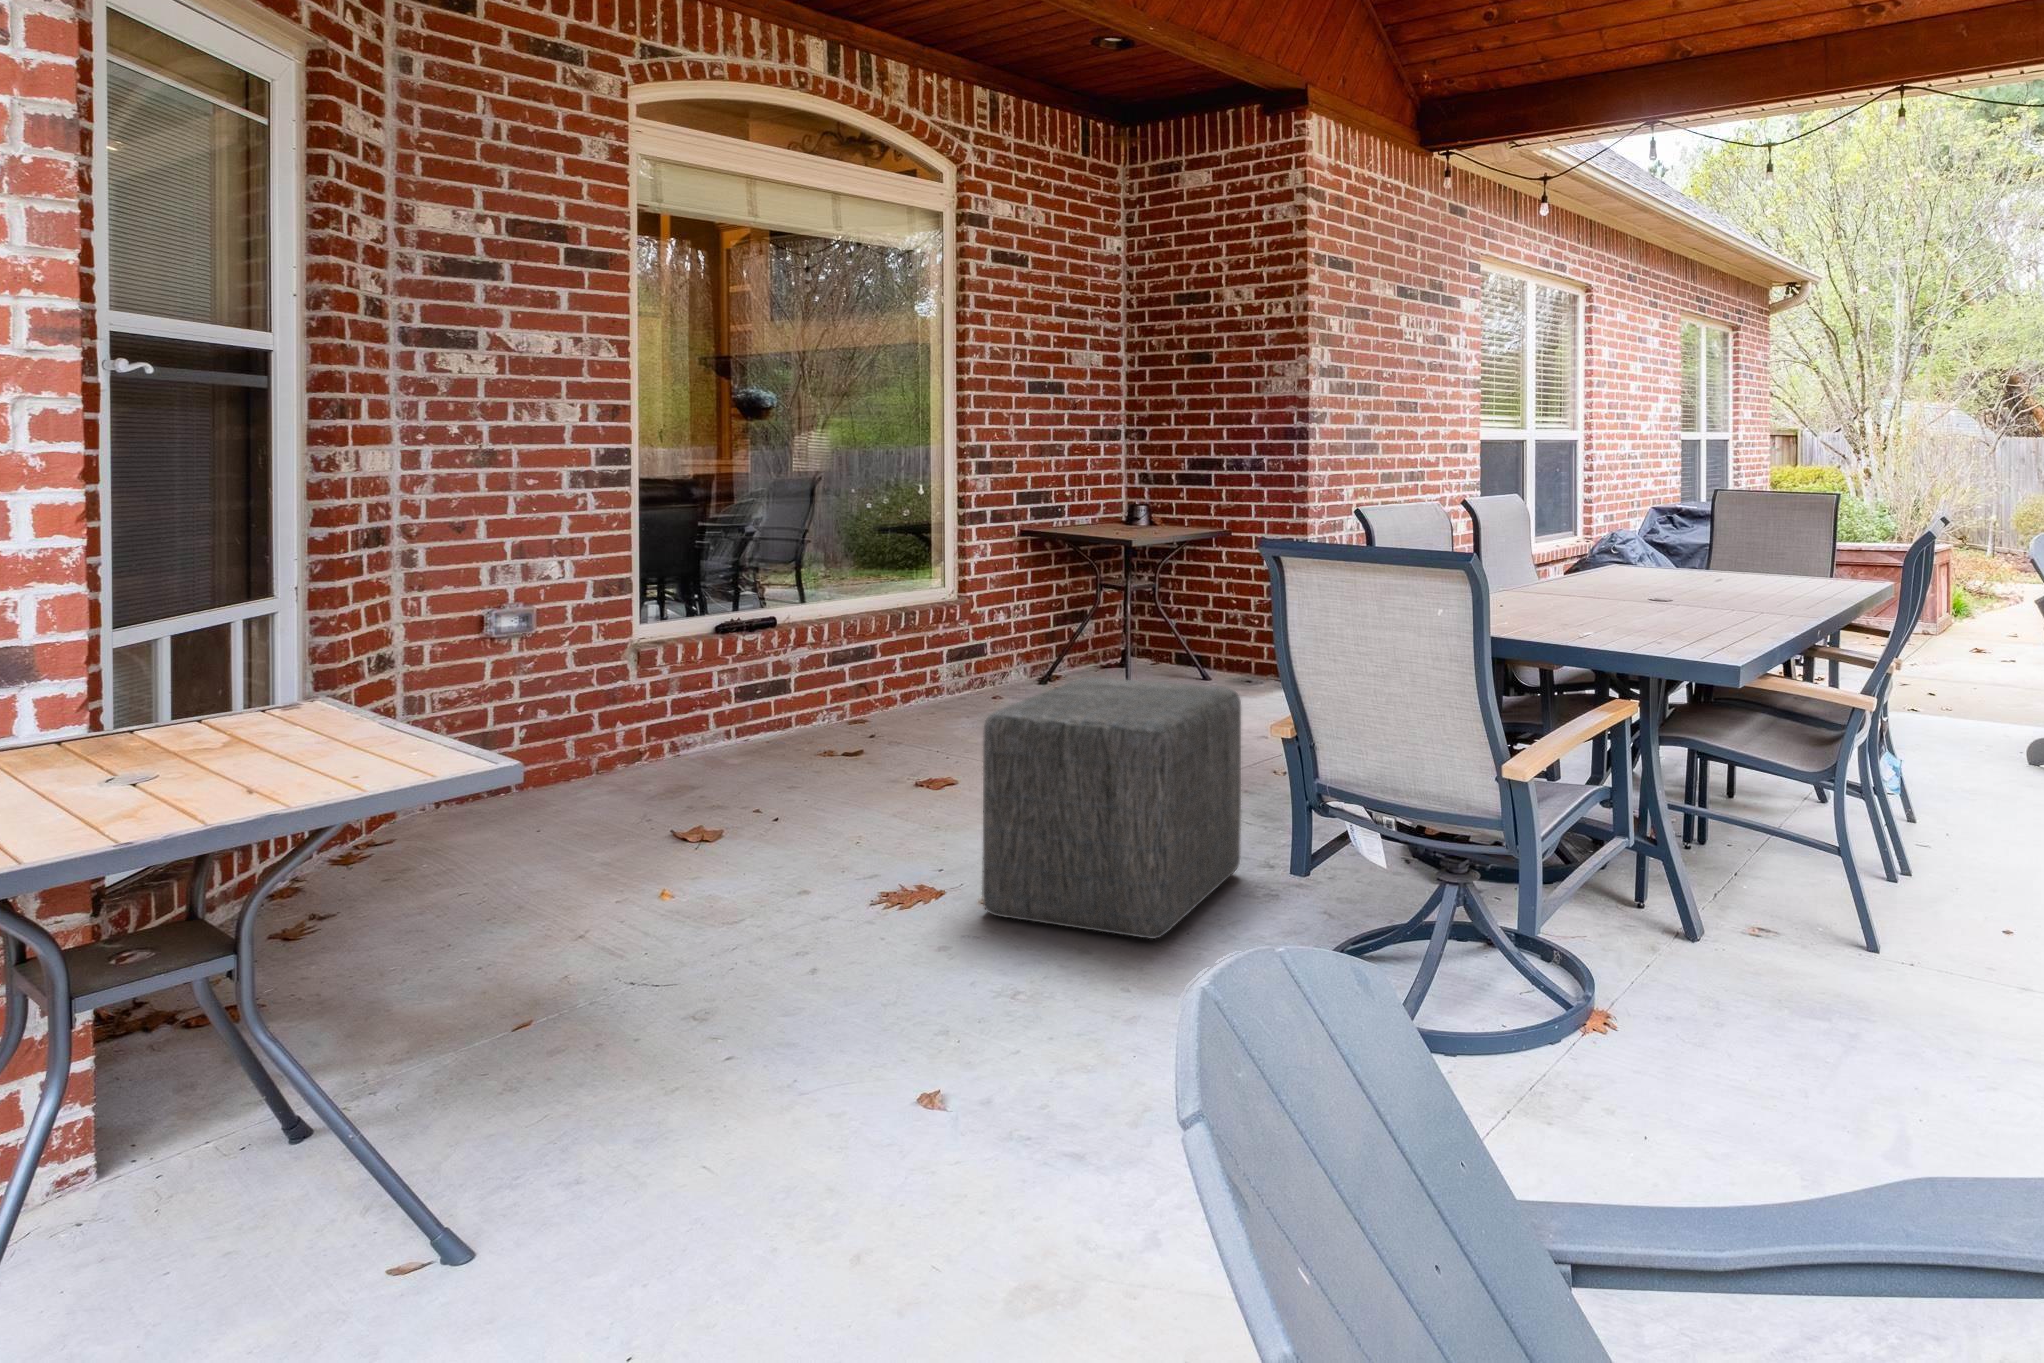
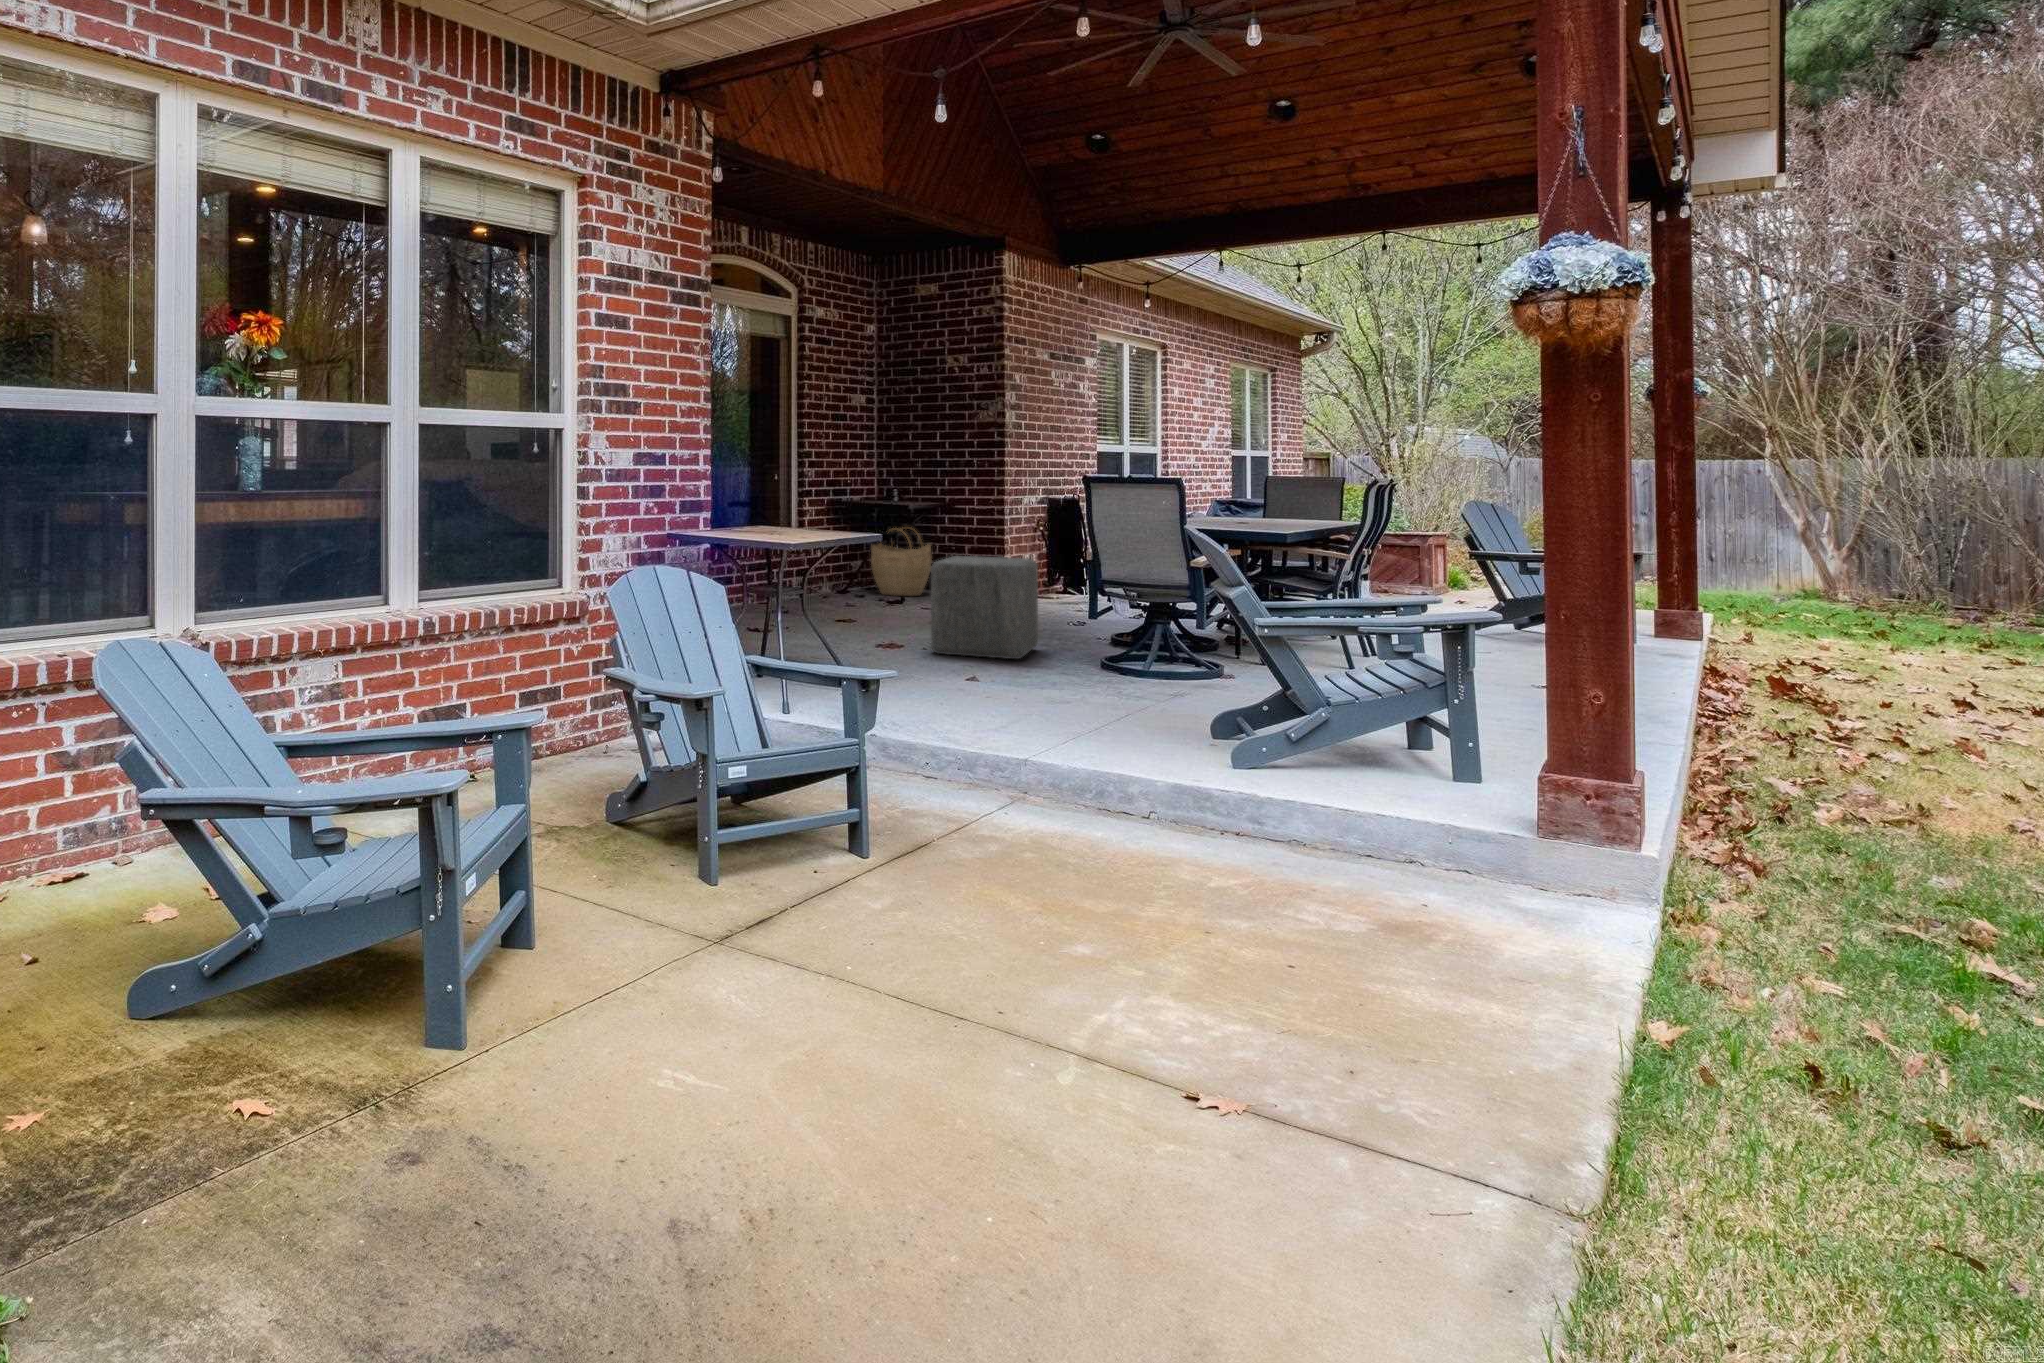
woven basket: none [1103,562,1201,678] -> present [871,528,932,596]

